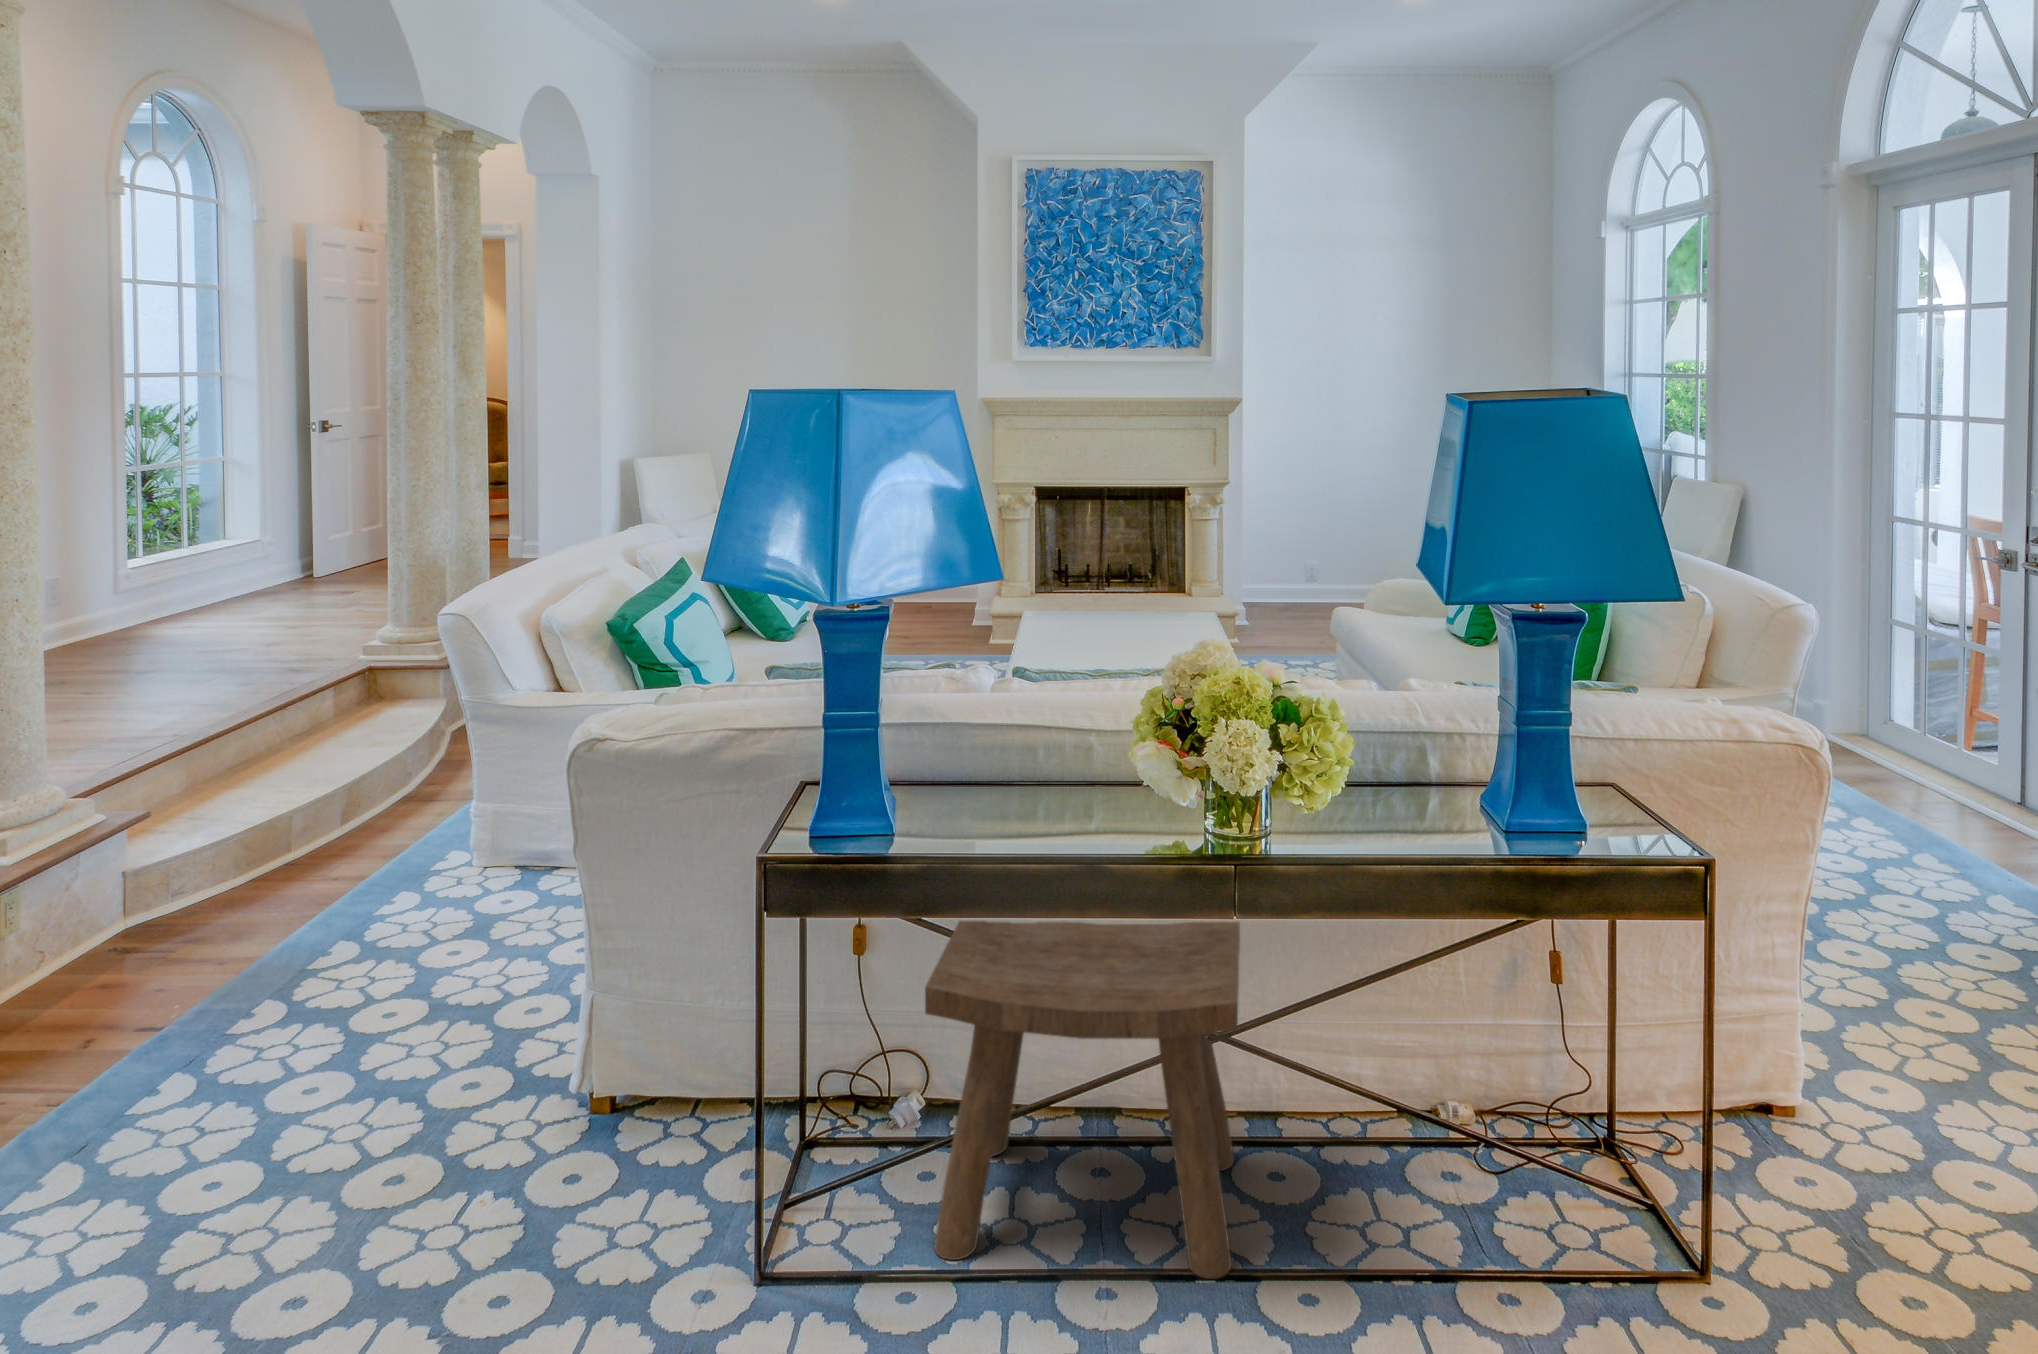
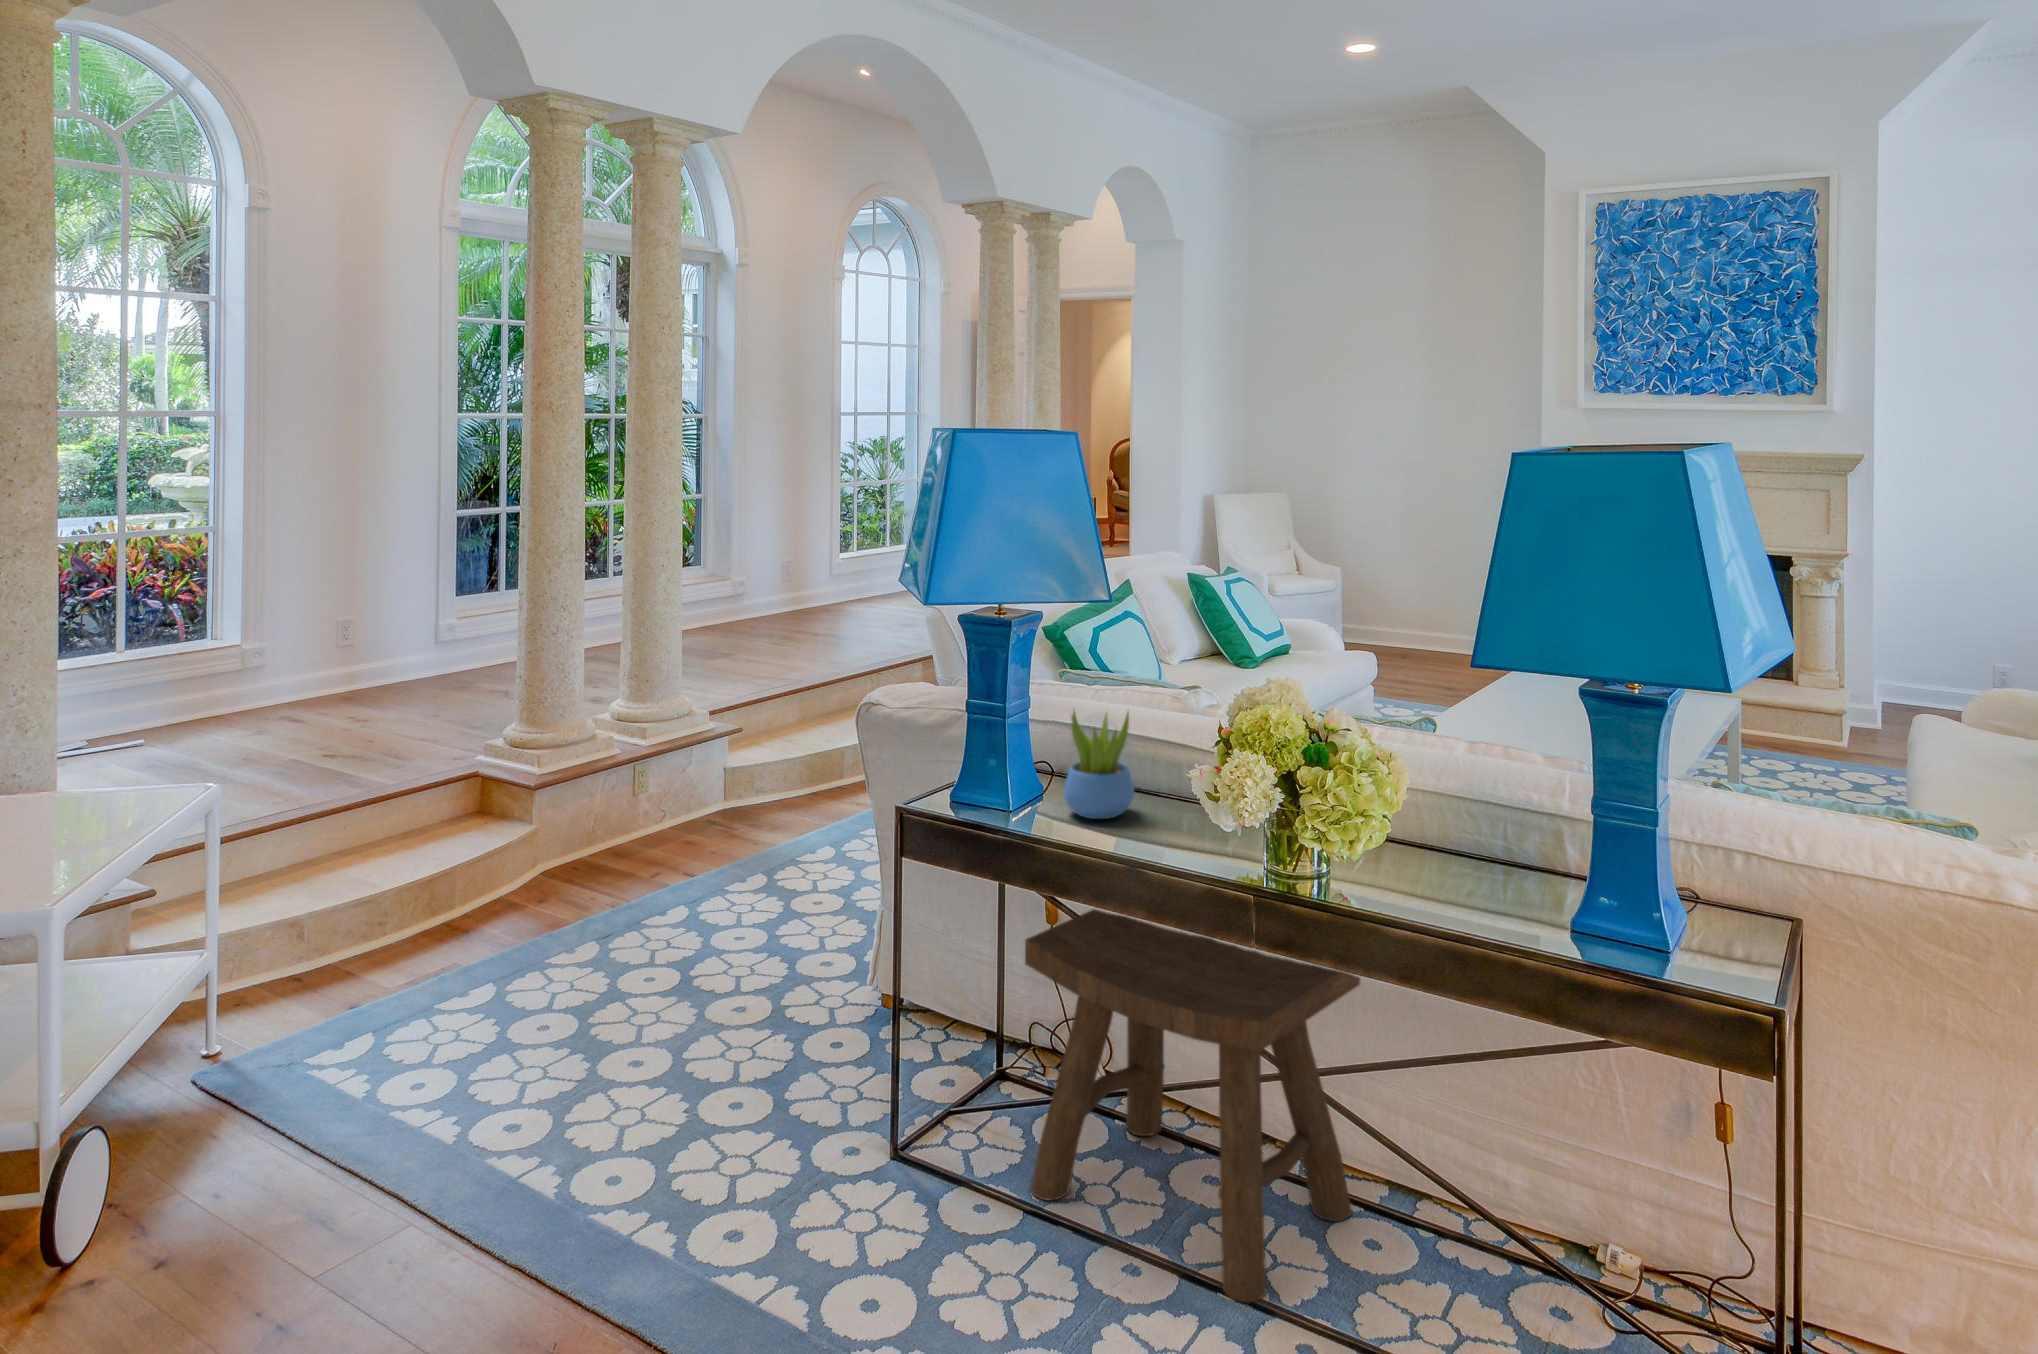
succulent plant: none [947,714,1024,839] -> present [1064,711,1134,819]

